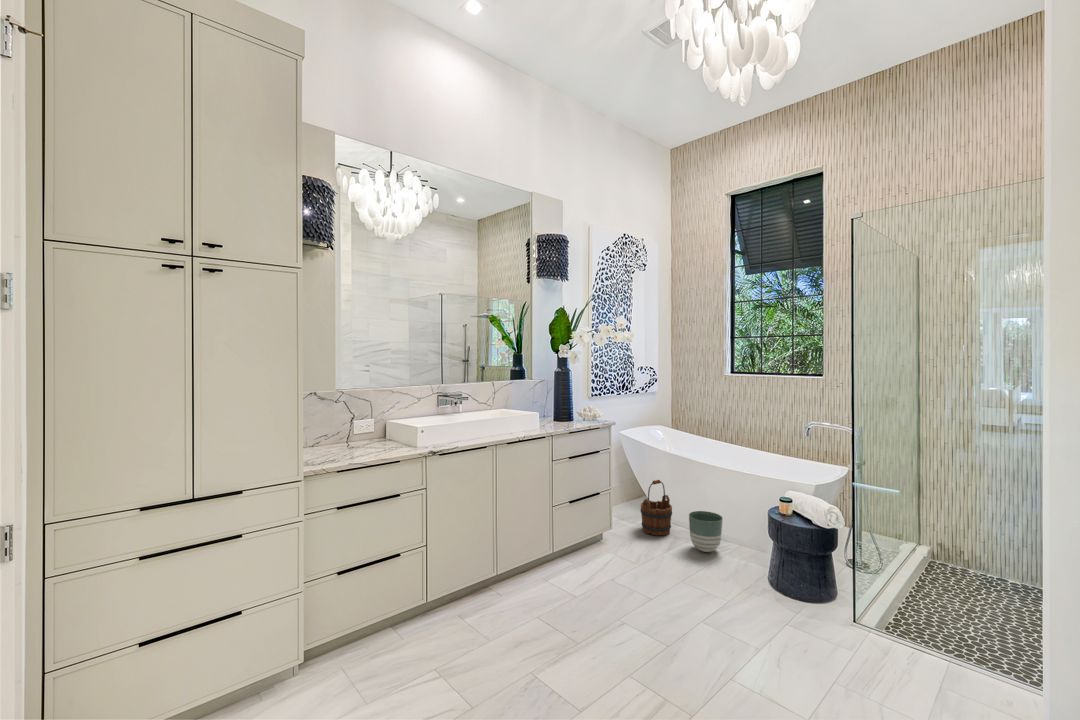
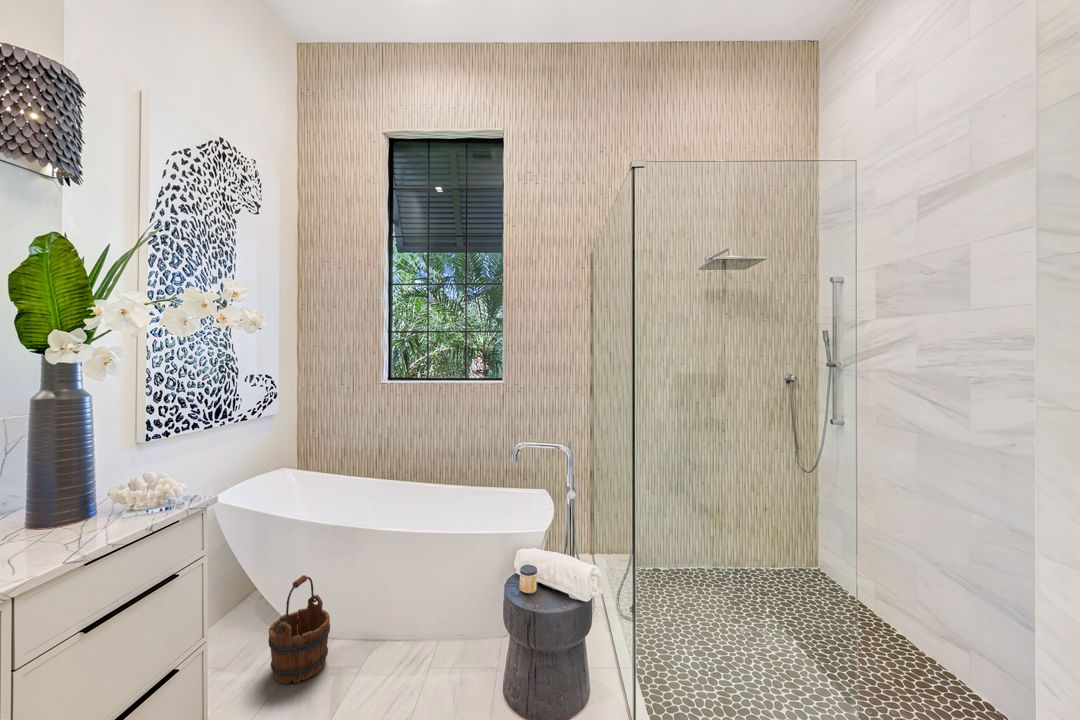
planter: present [689,511,723,552] -> none [370,606,424,682]

